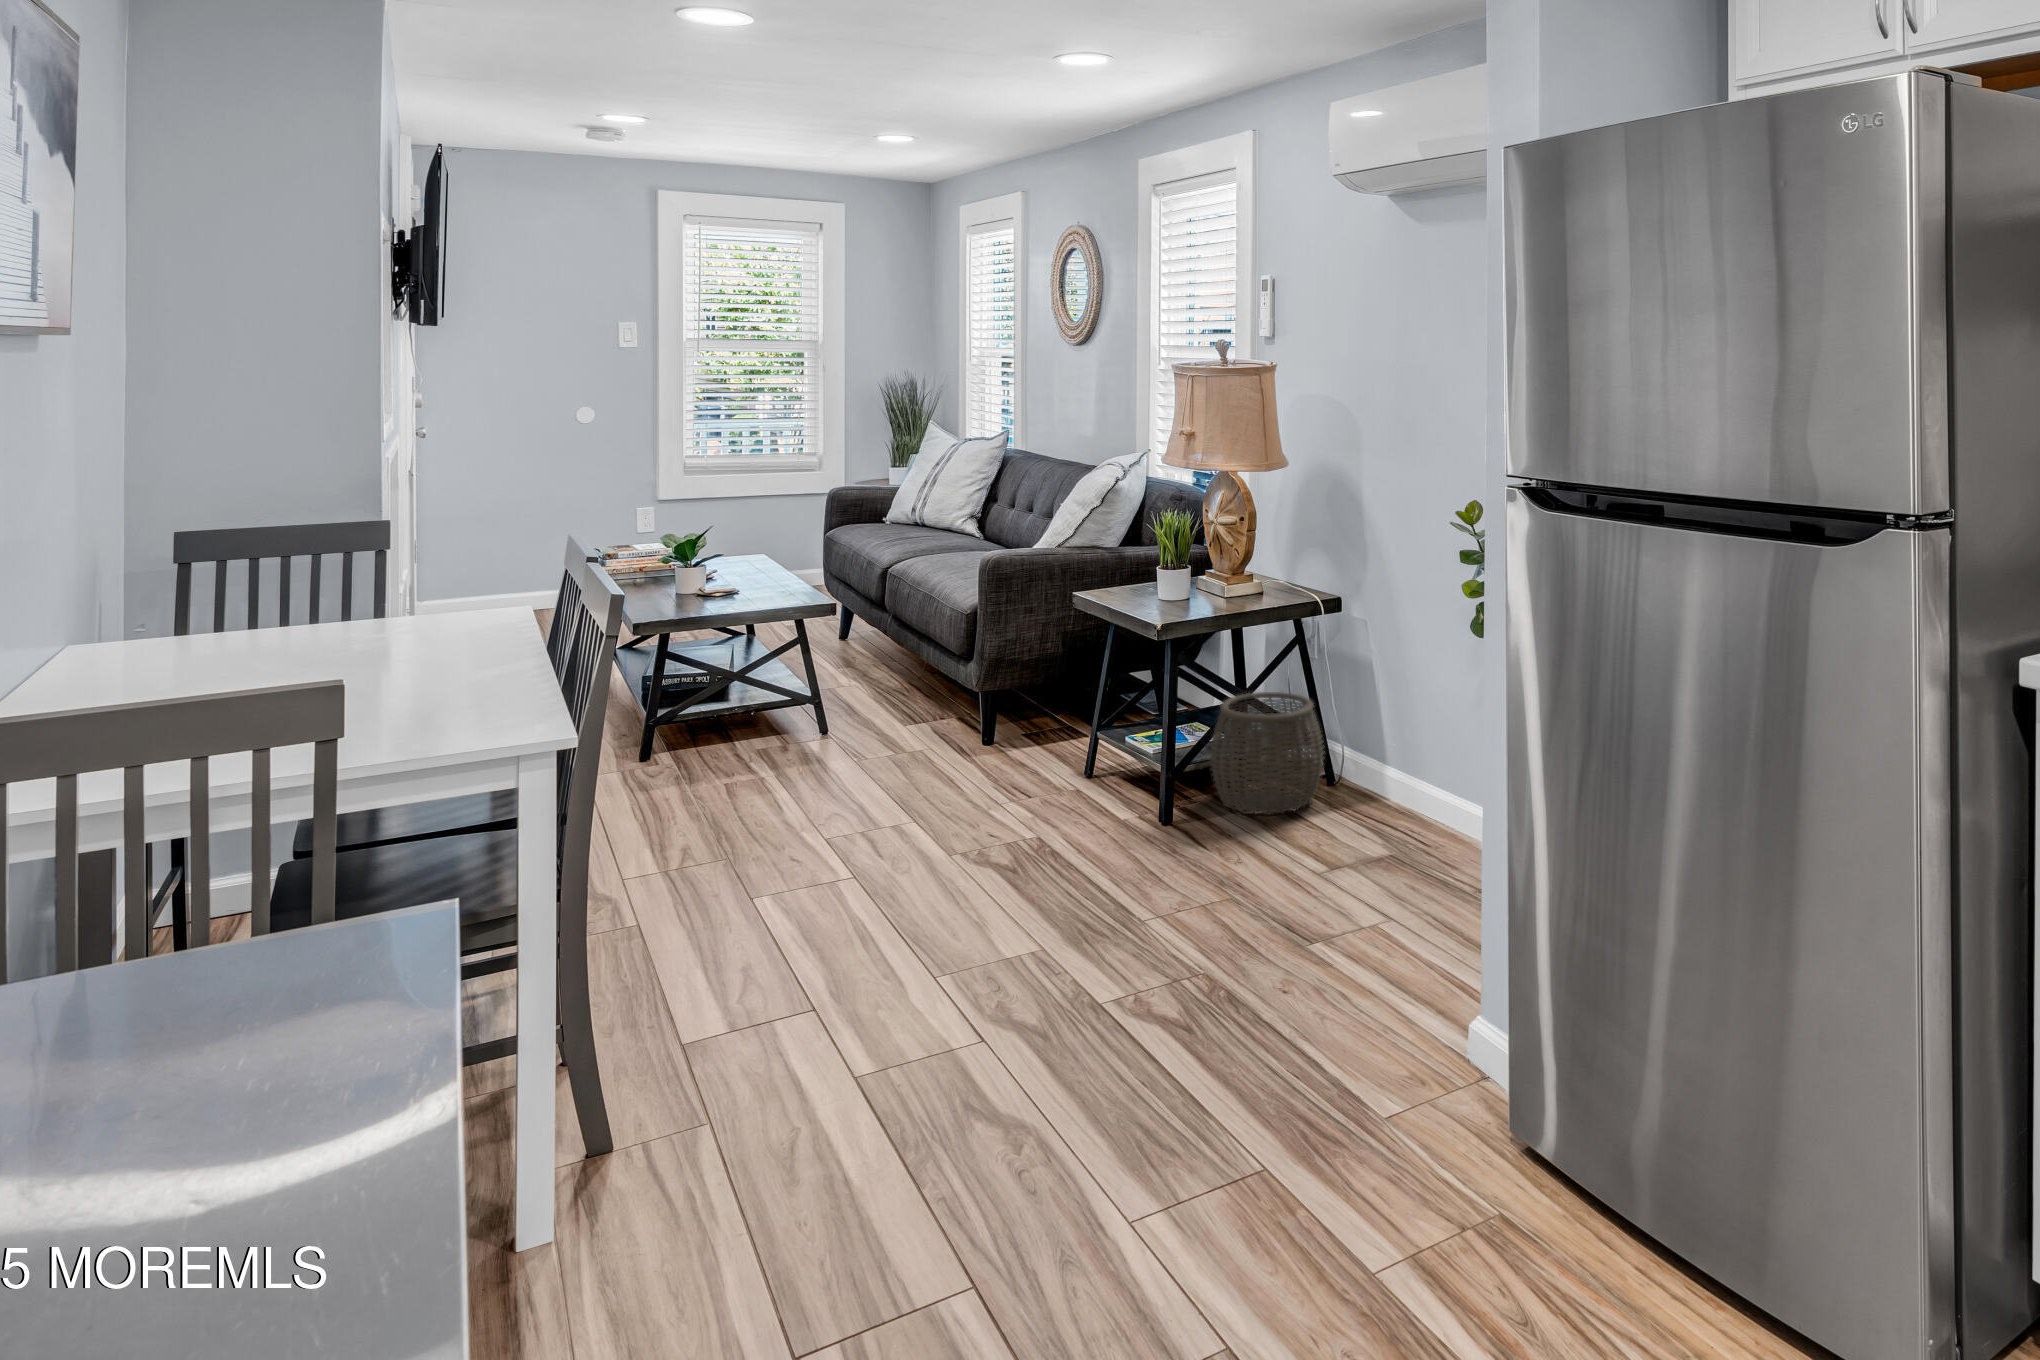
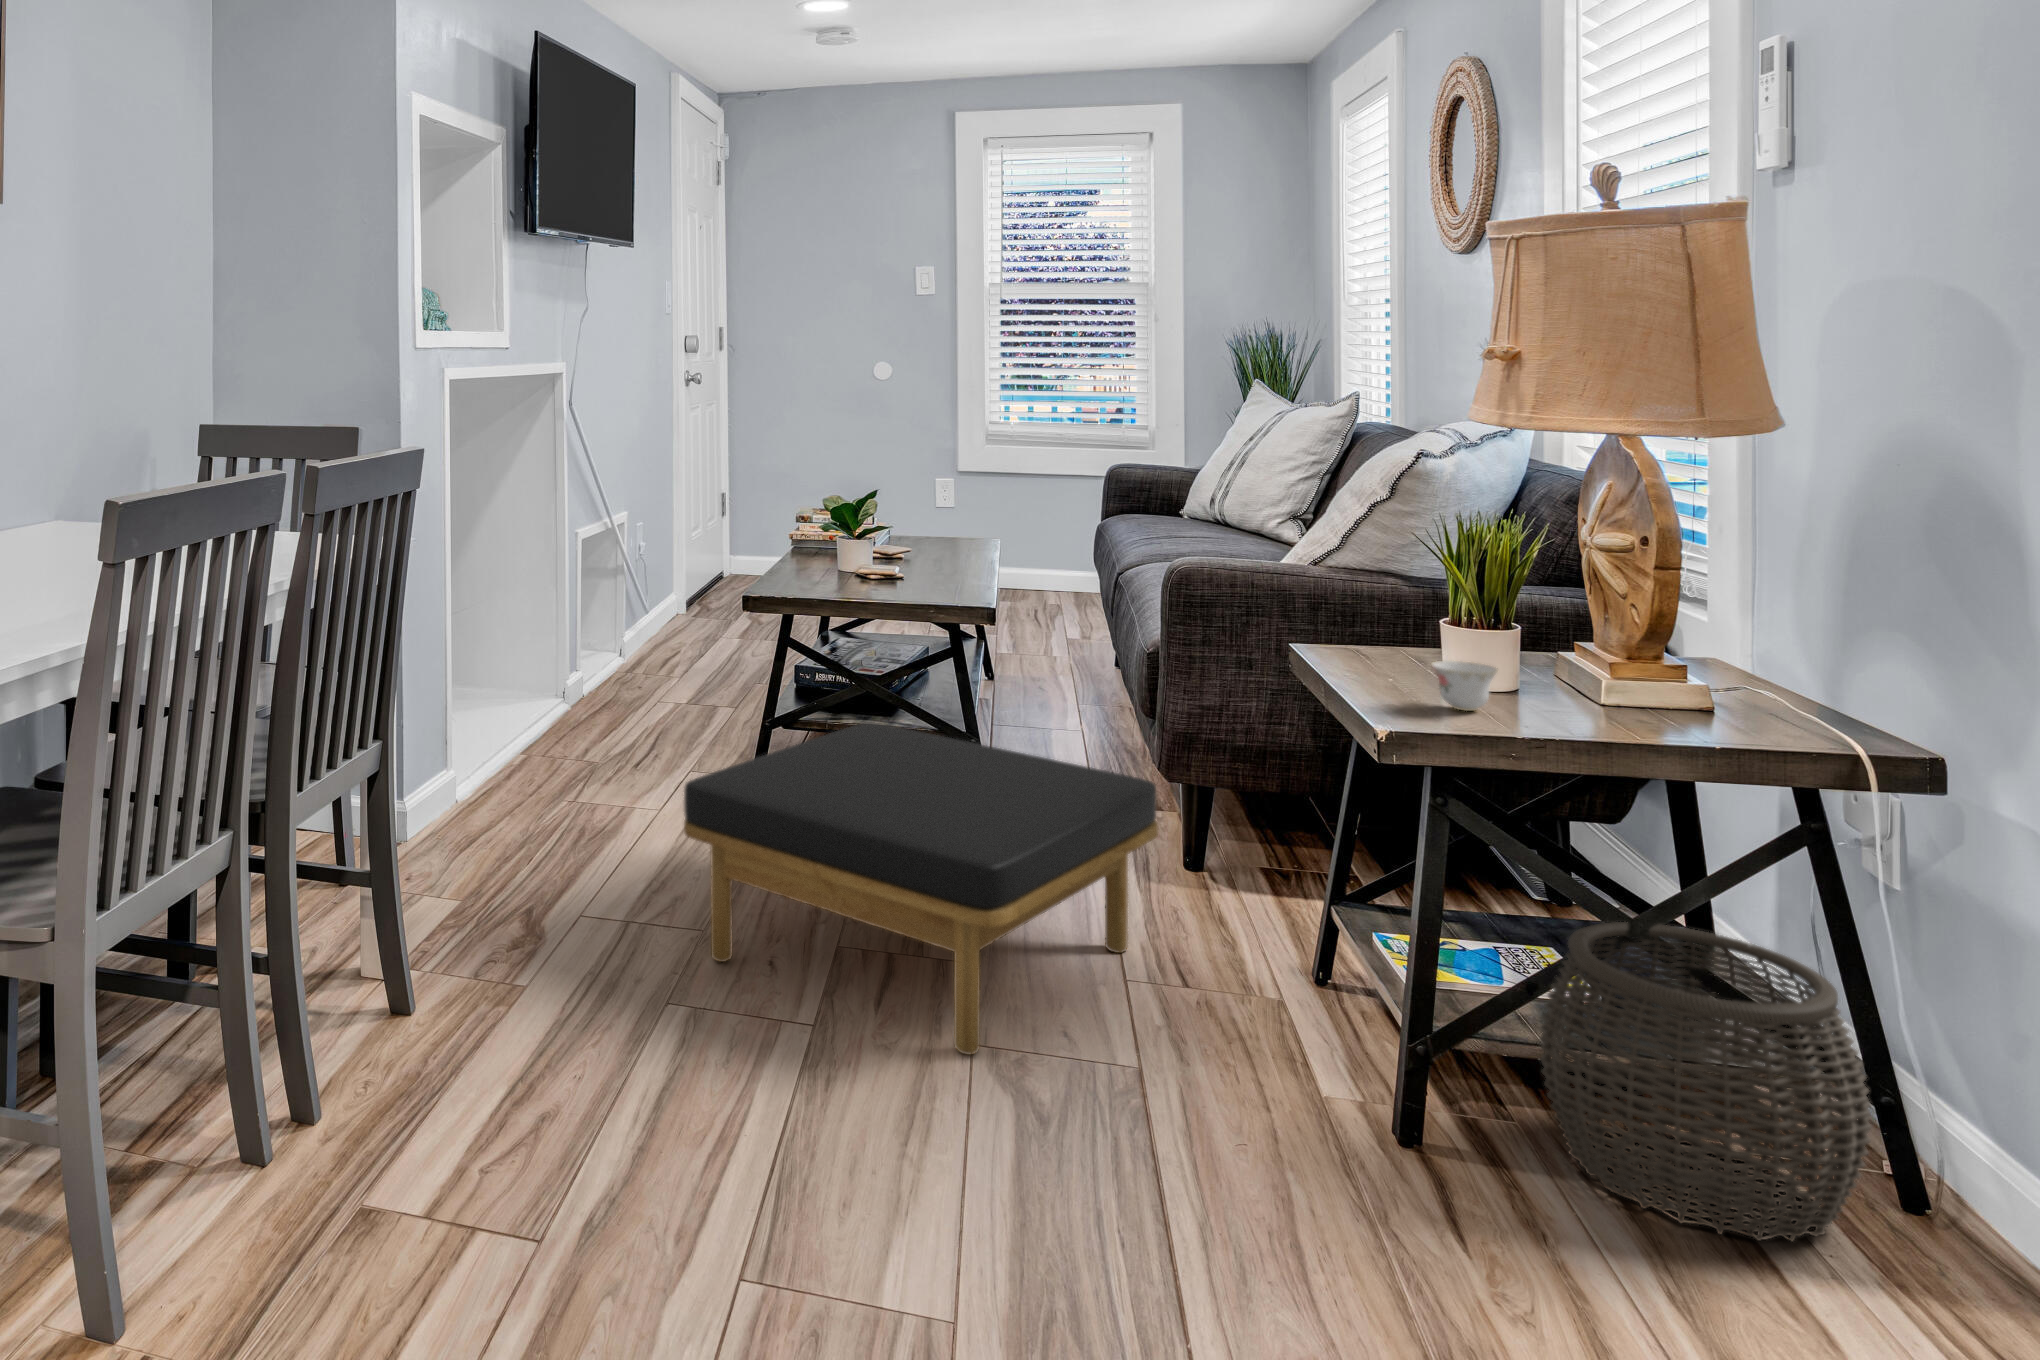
teacup: none [1165,586,1193,610] -> present [1432,660,1498,711]
ottoman: none [730,686,1006,866] -> present [684,723,1159,1054]

